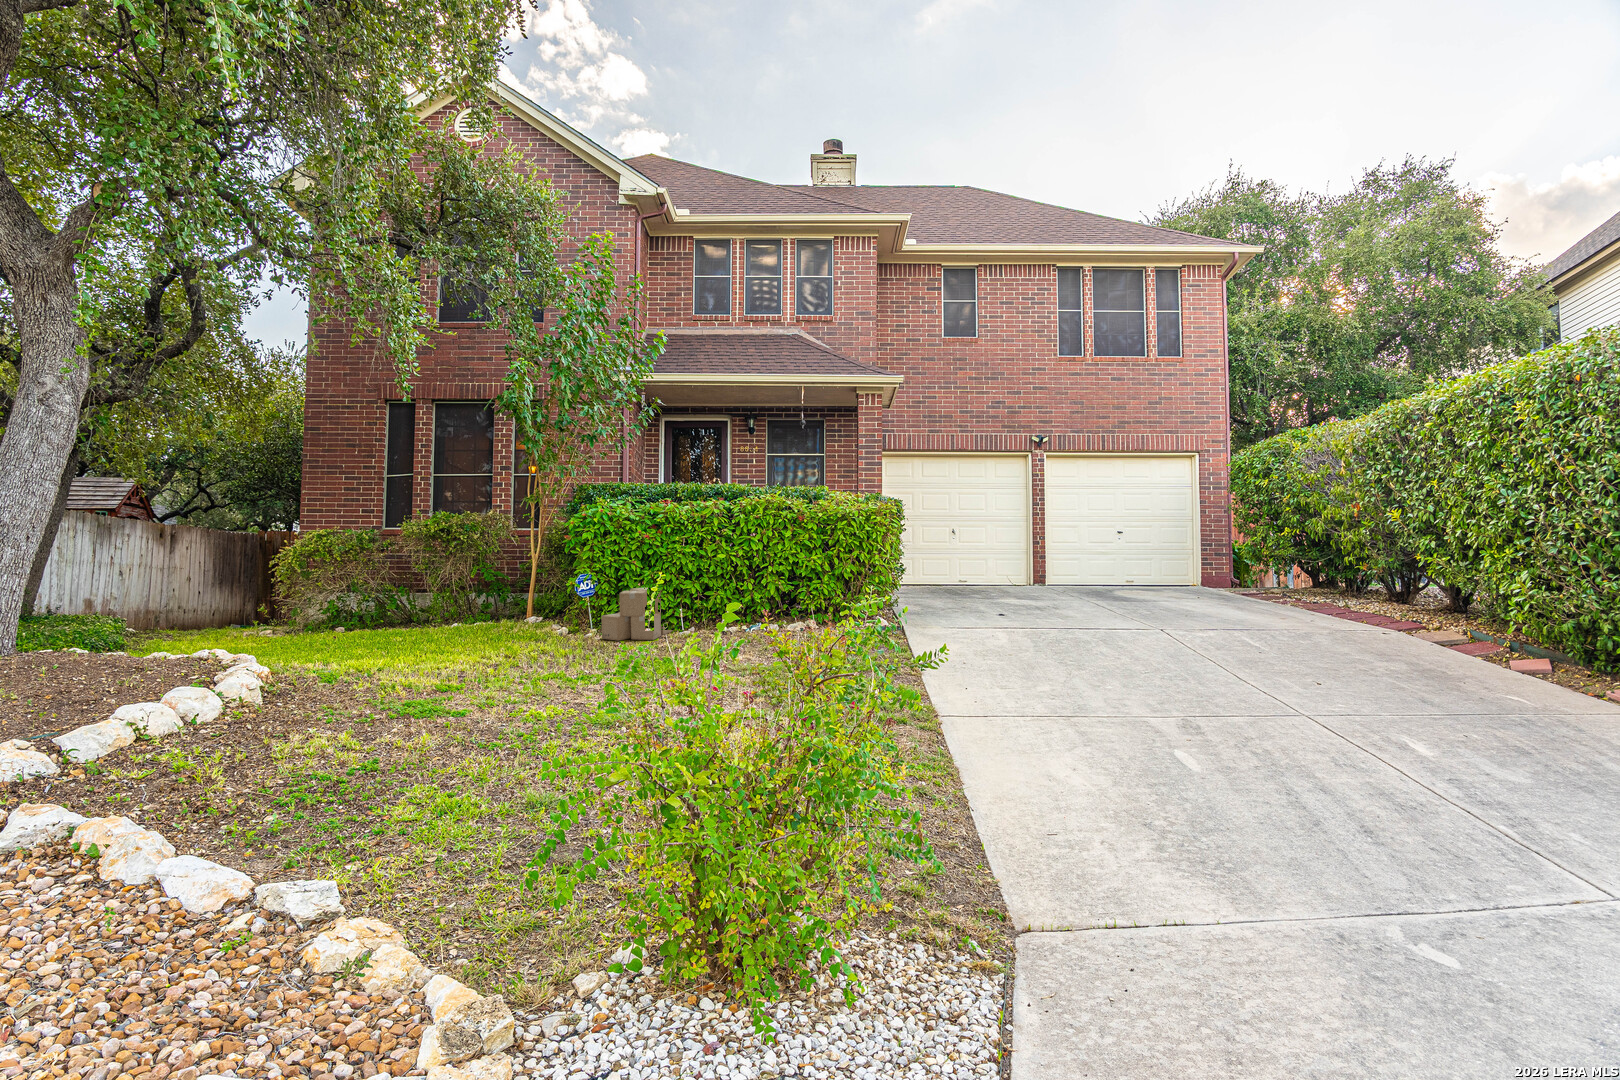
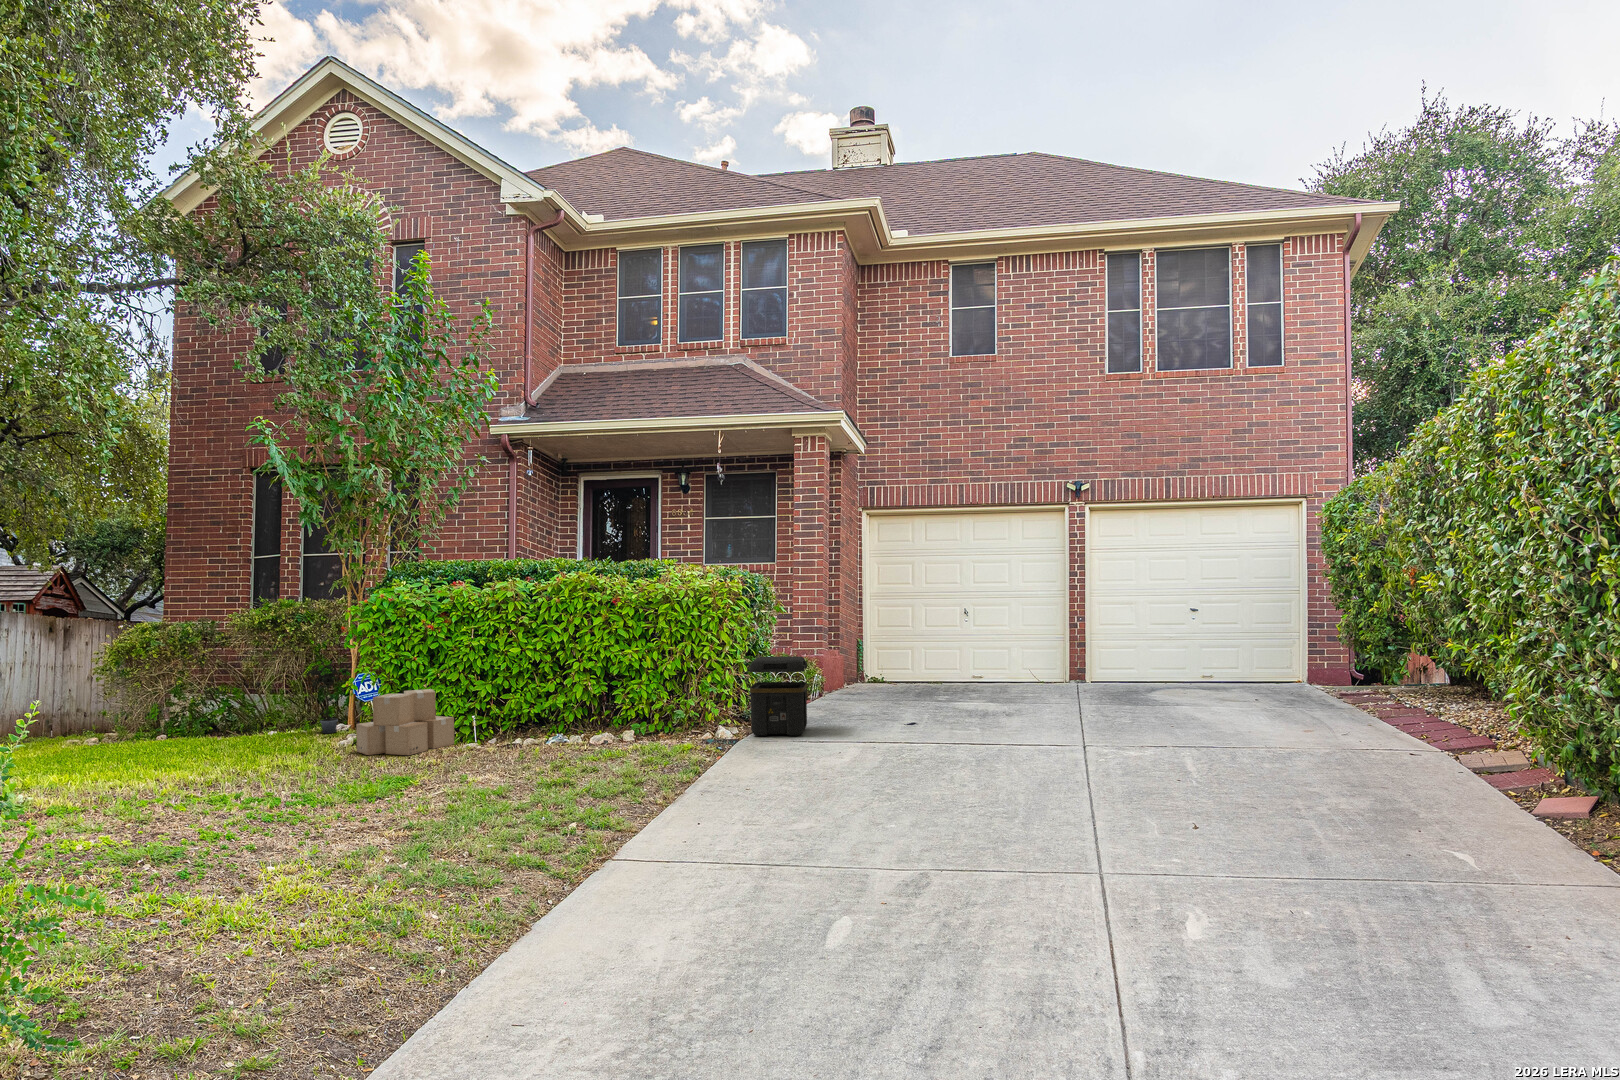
toolbox: none [892,560,940,619] -> present [749,656,807,736]
potted plant: none [525,567,560,626] -> present [302,662,349,733]

